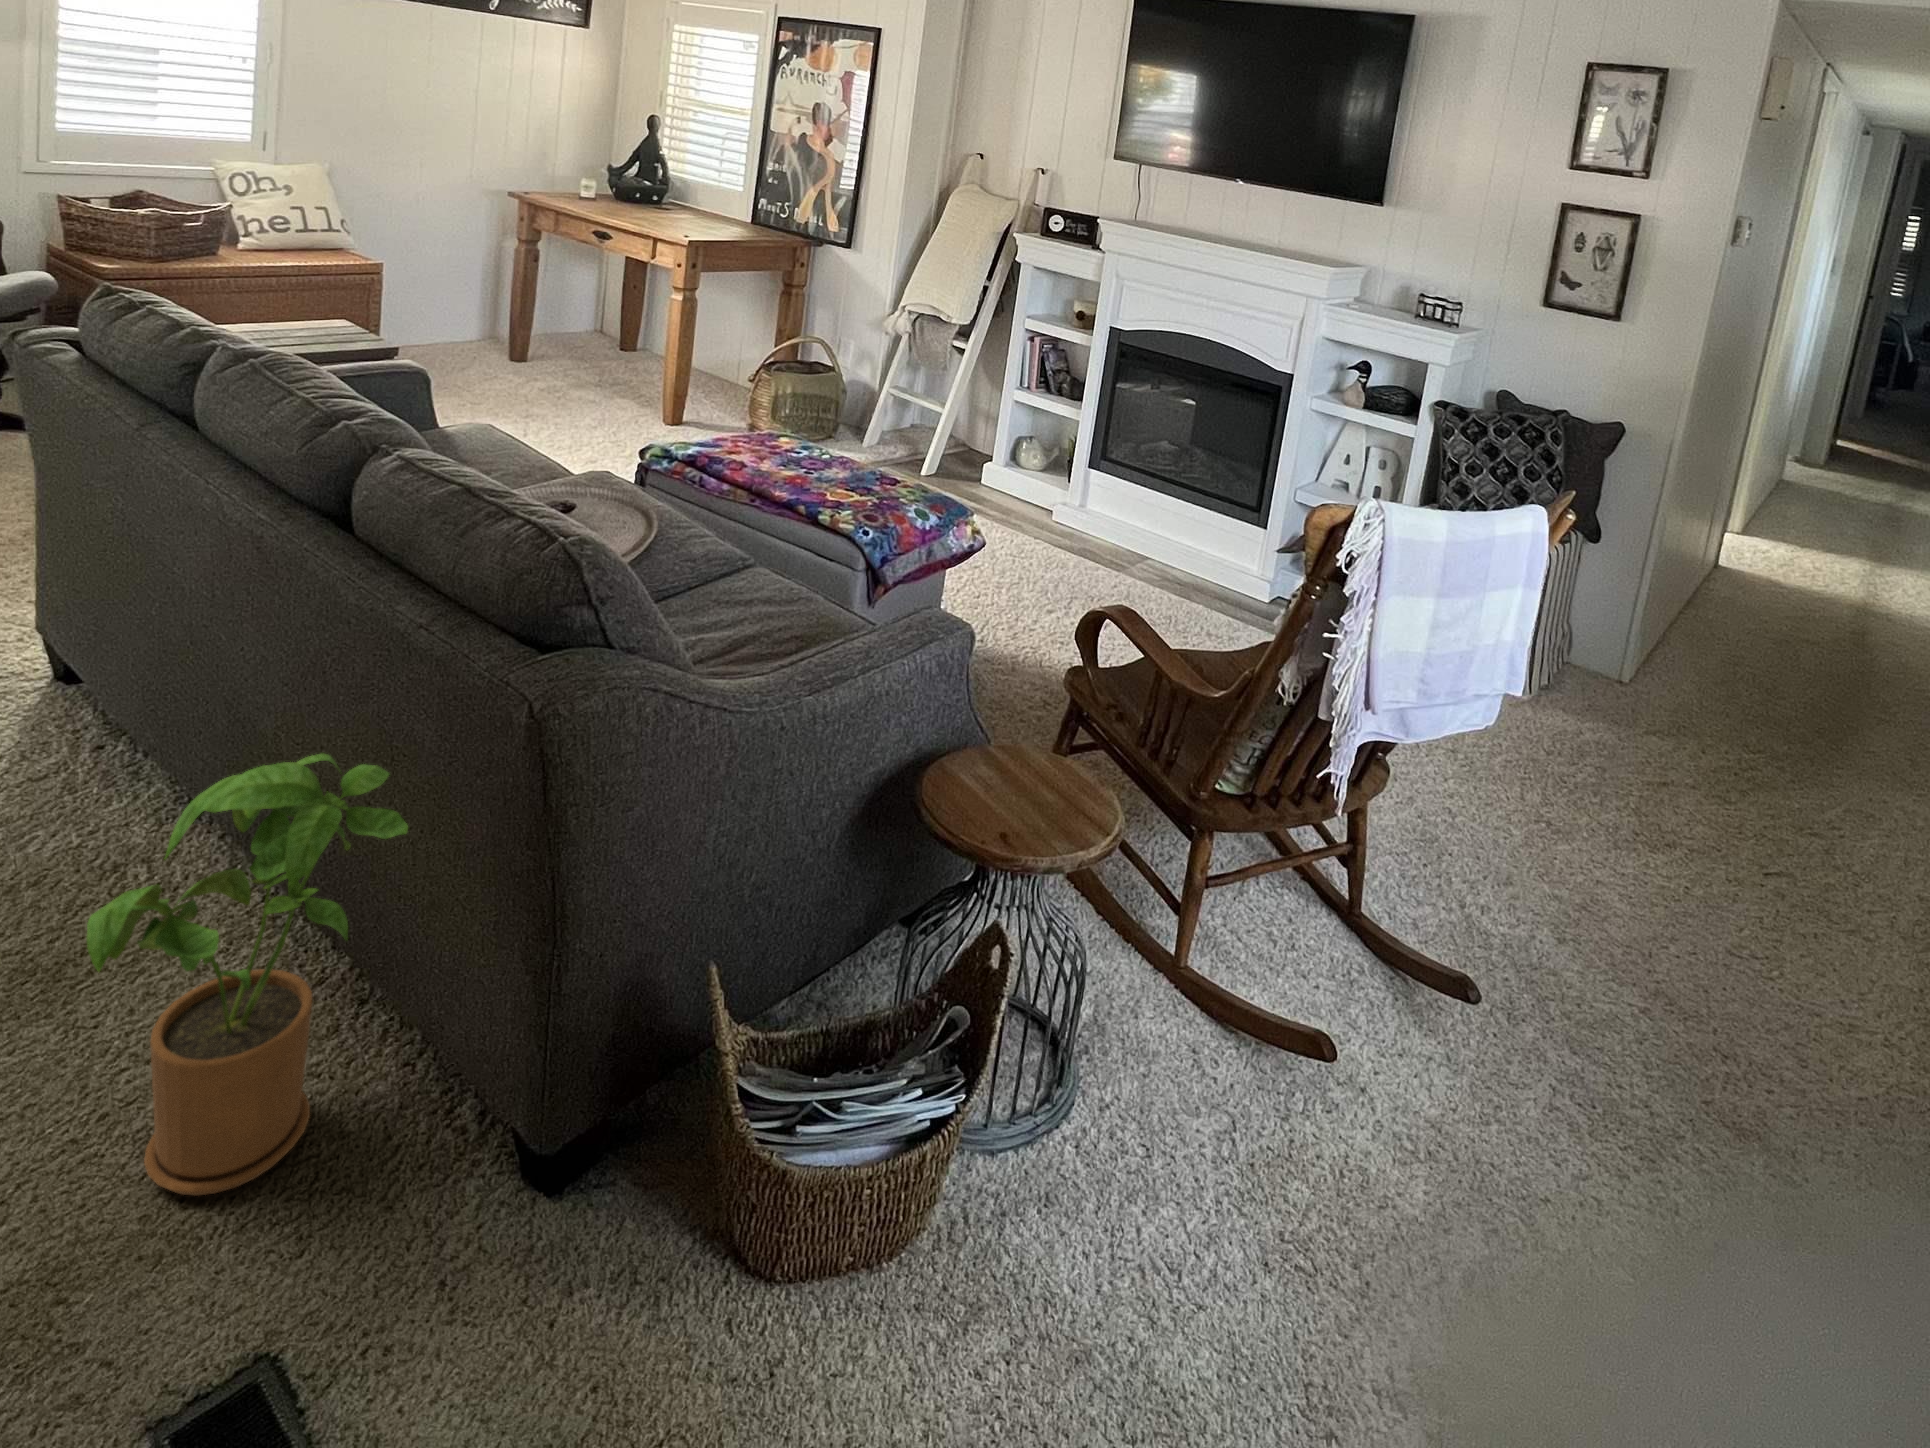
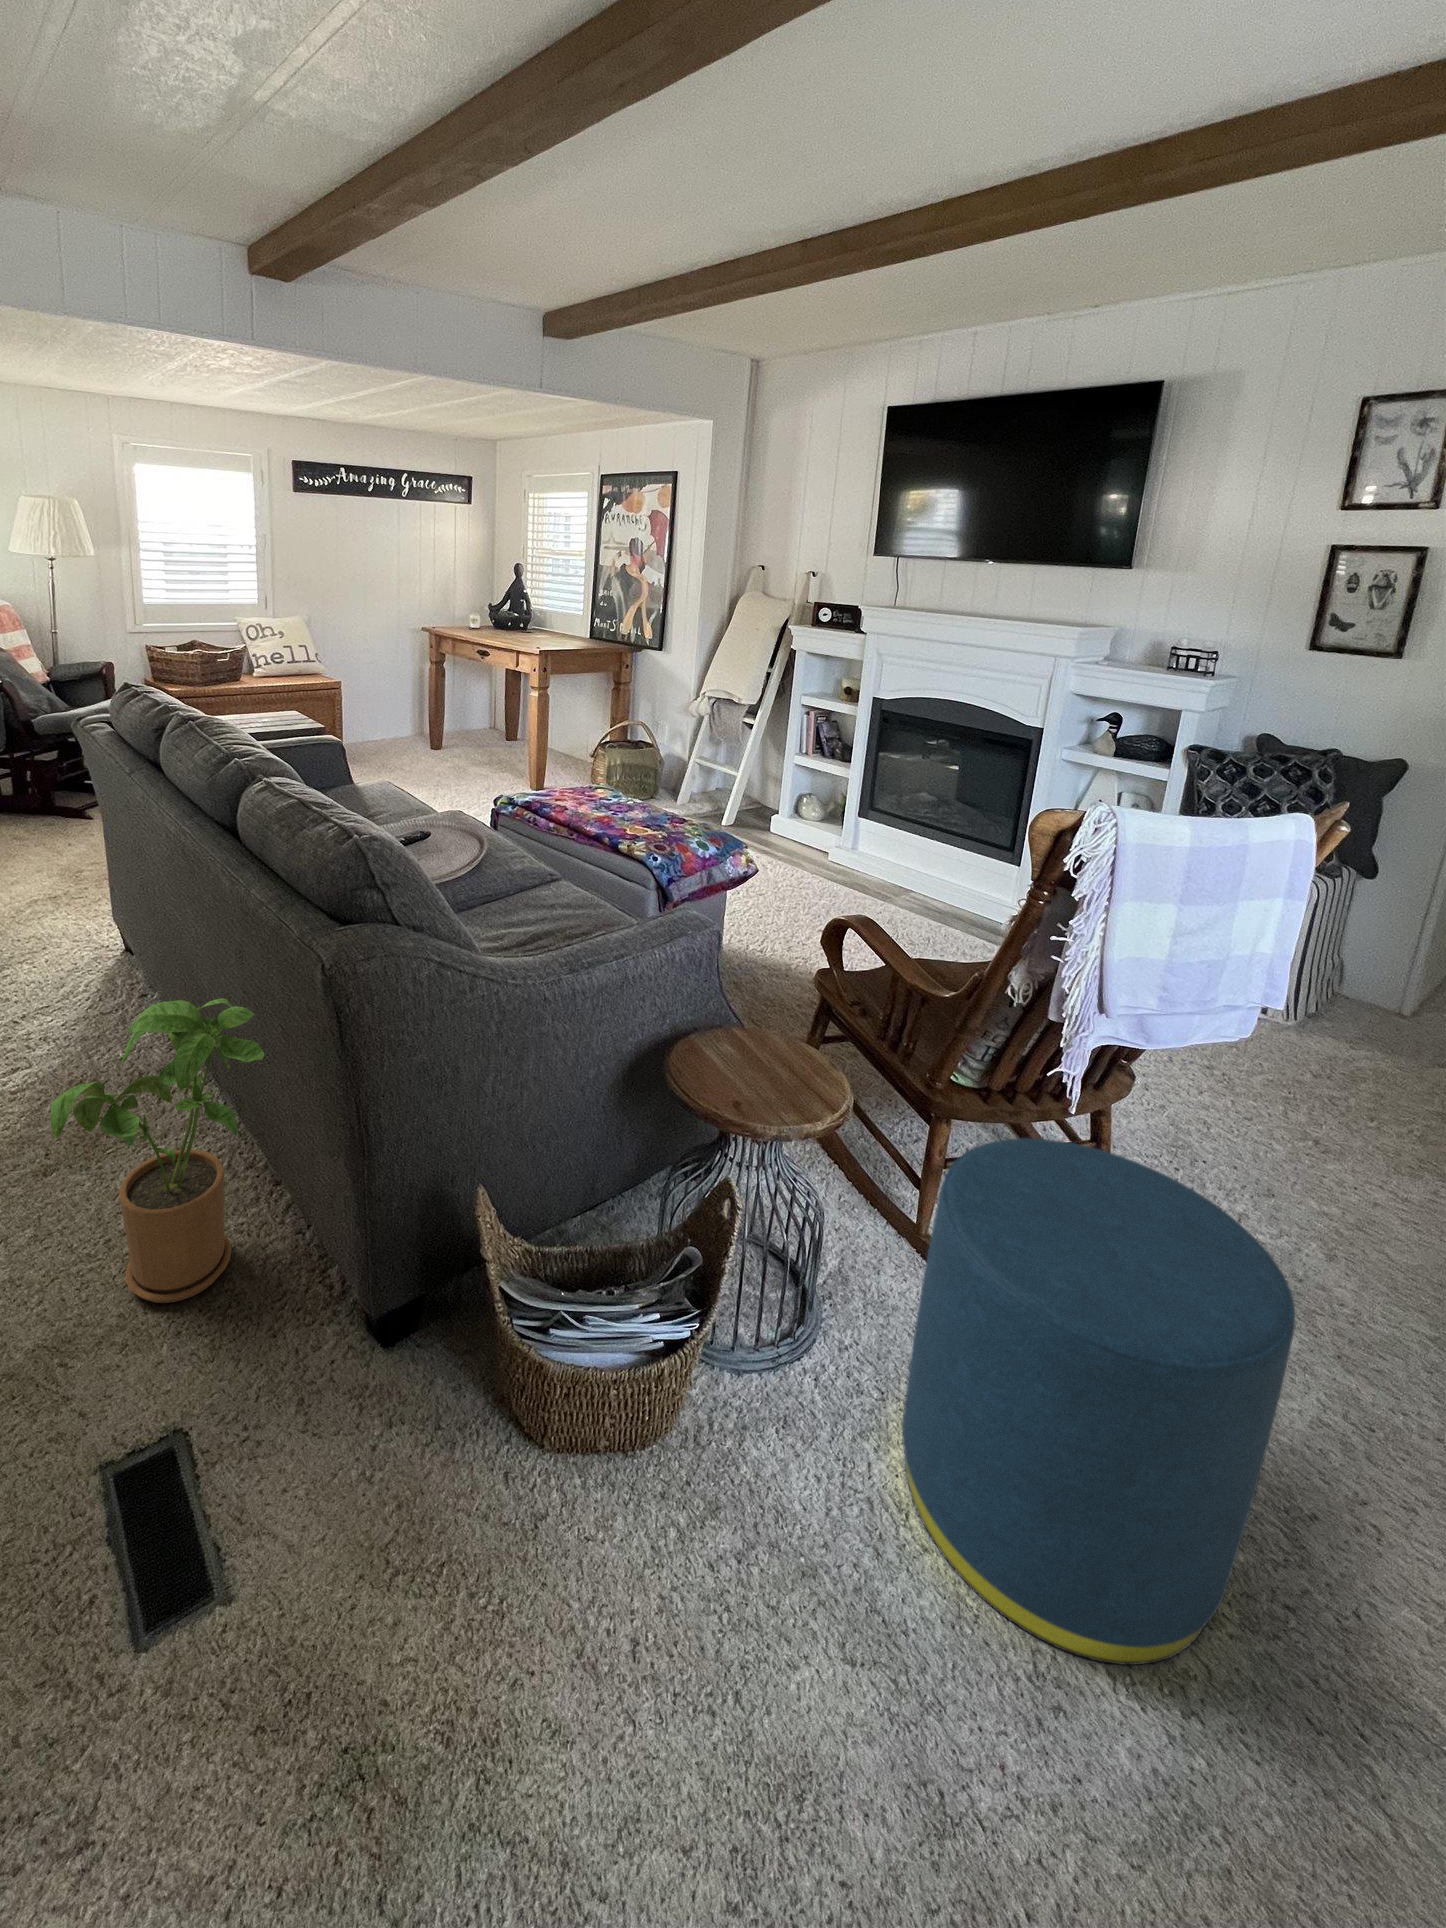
ottoman: none [1174,845,1527,1378] -> present [902,1138,1295,1665]

